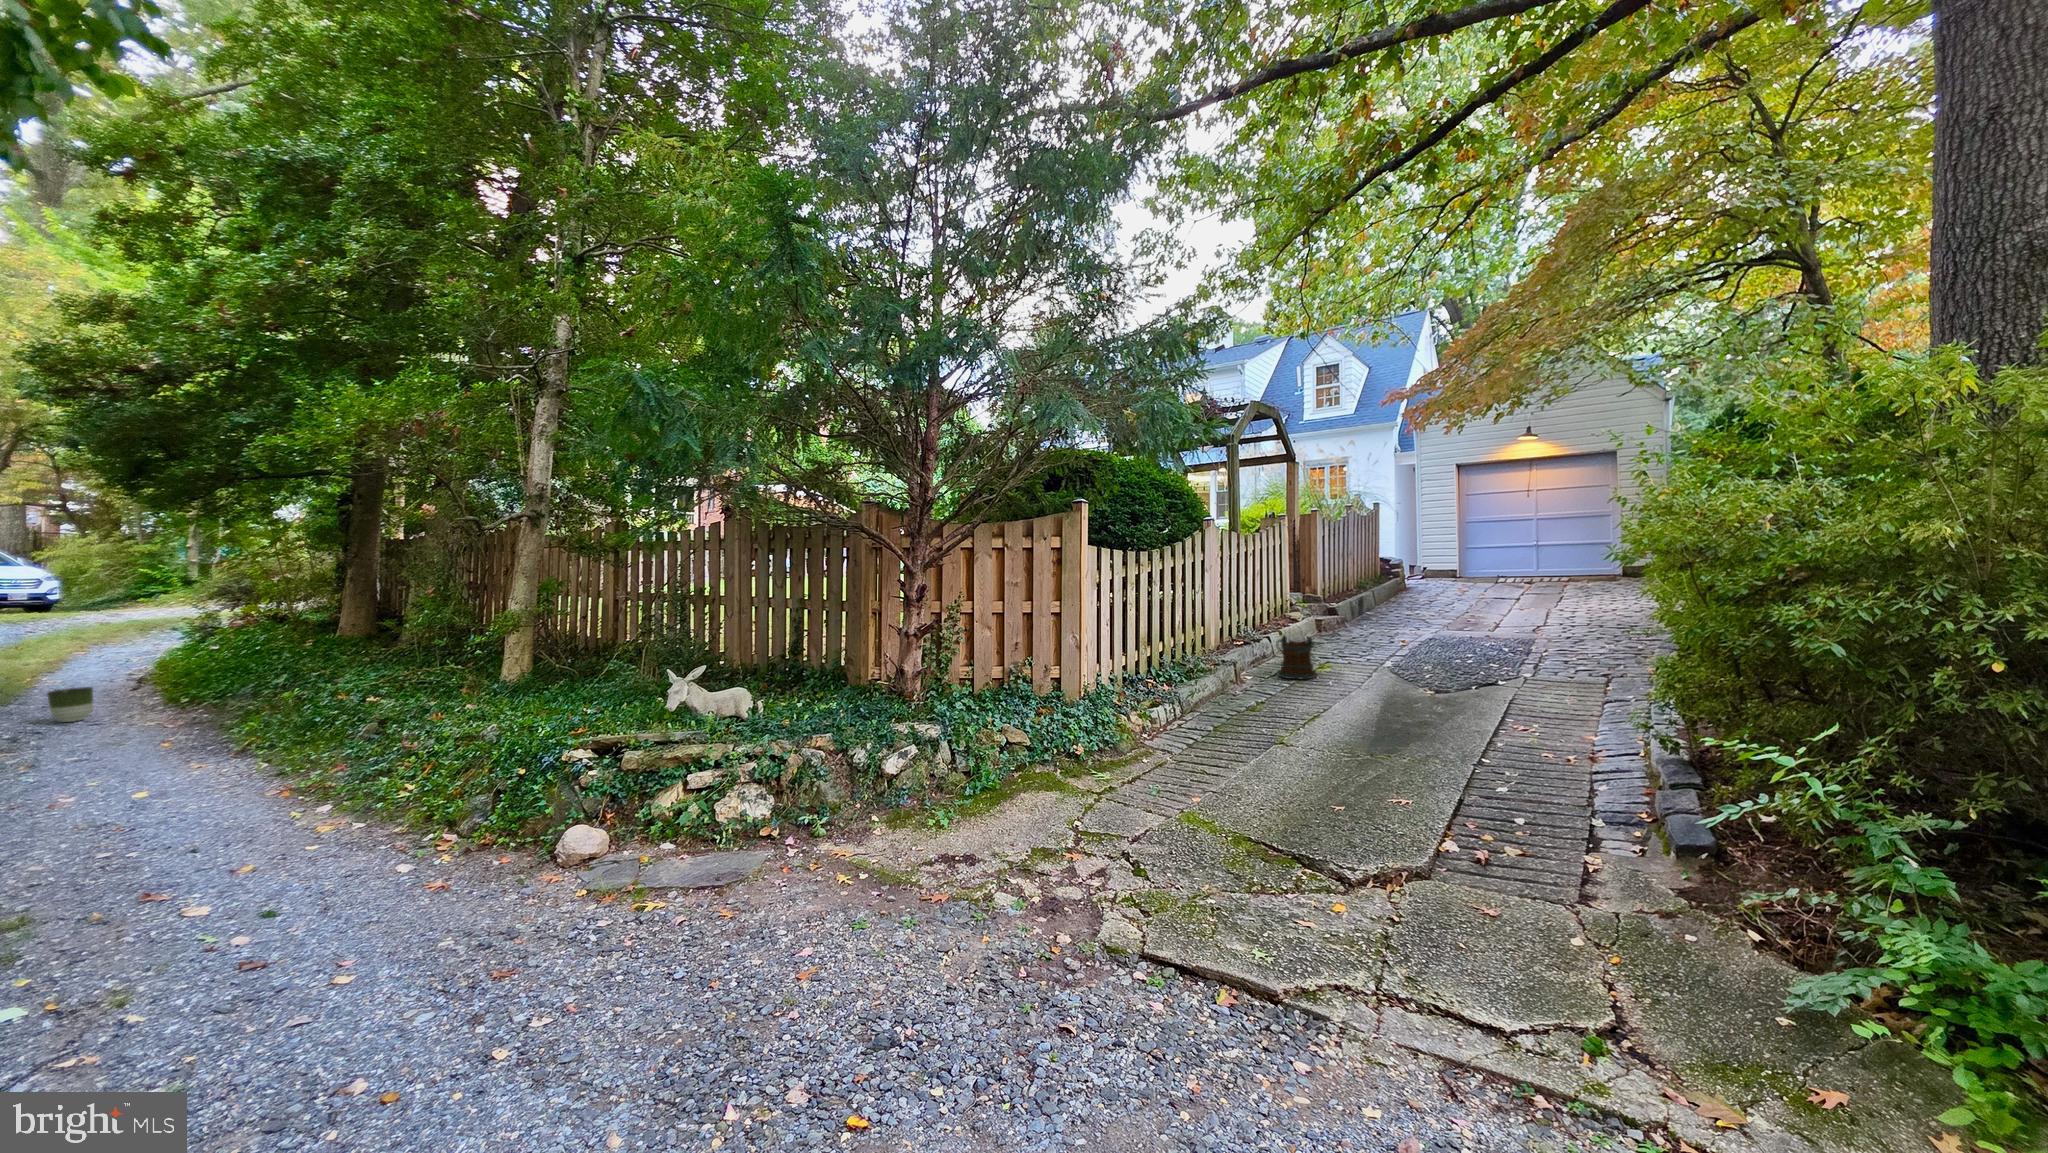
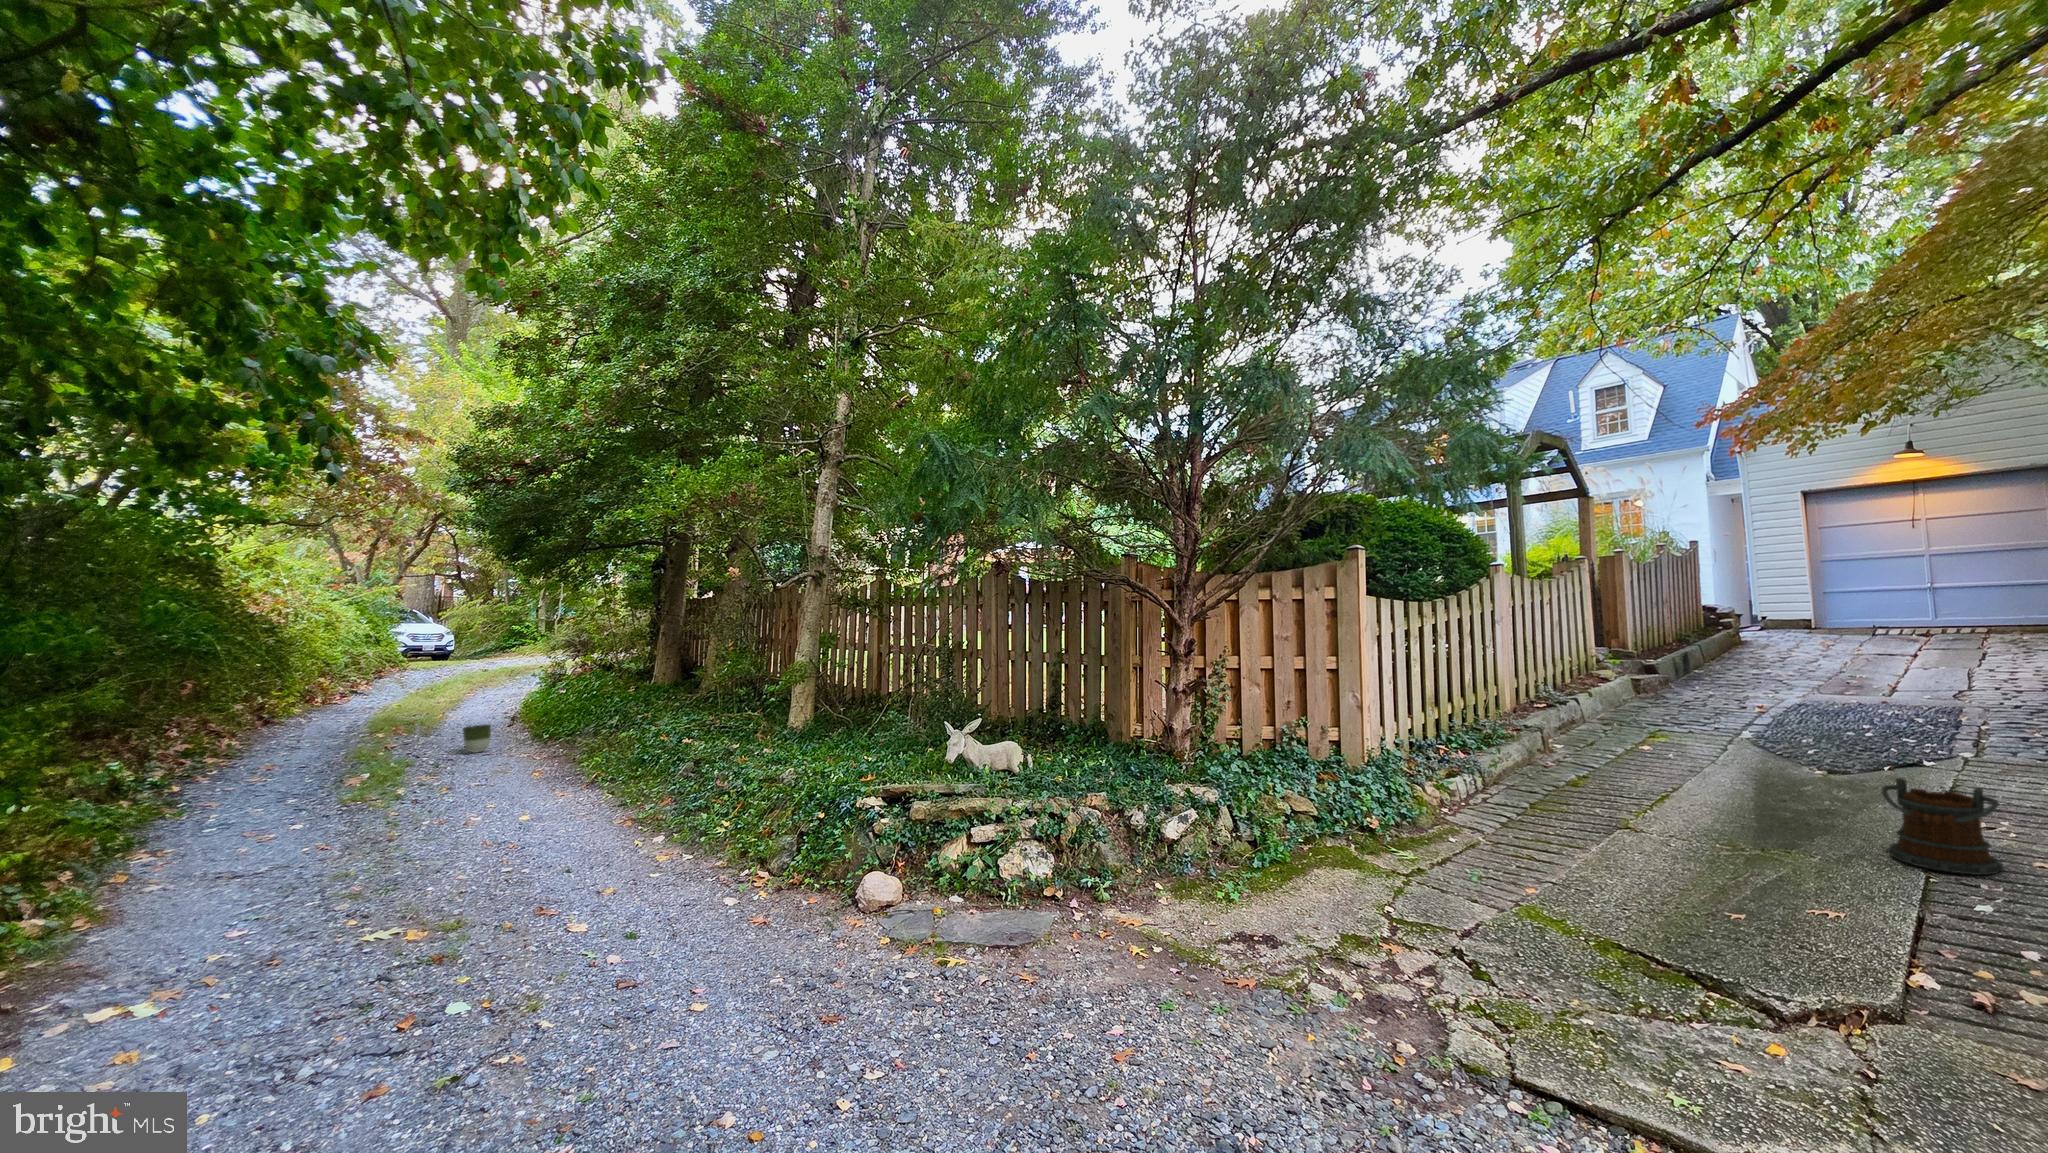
bucket: present [1276,636,1317,679] -> present [1882,778,2004,875]

